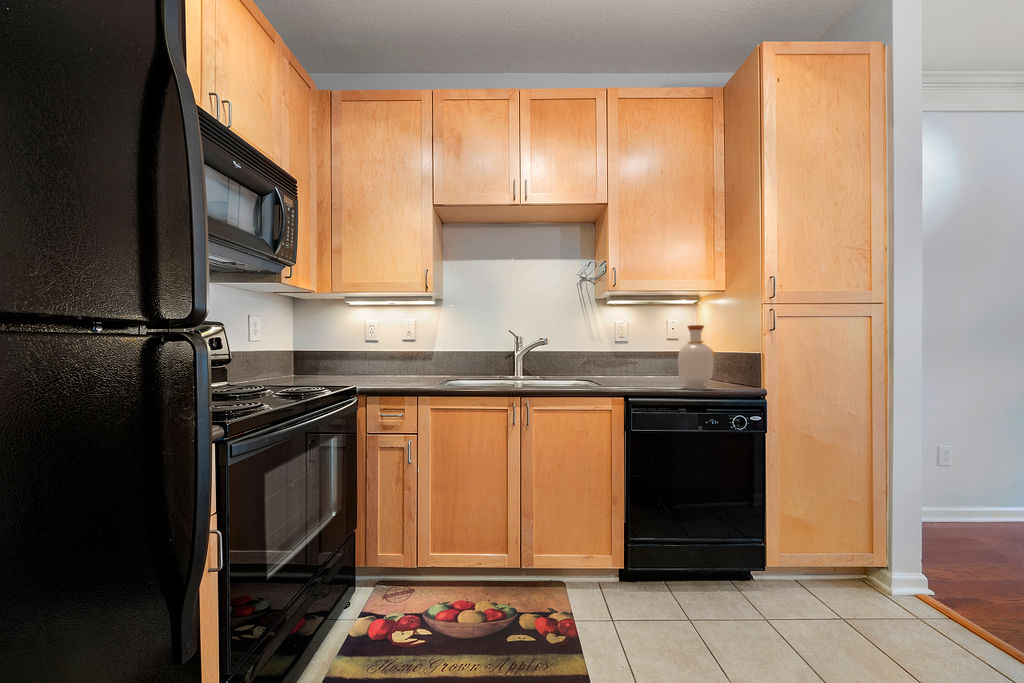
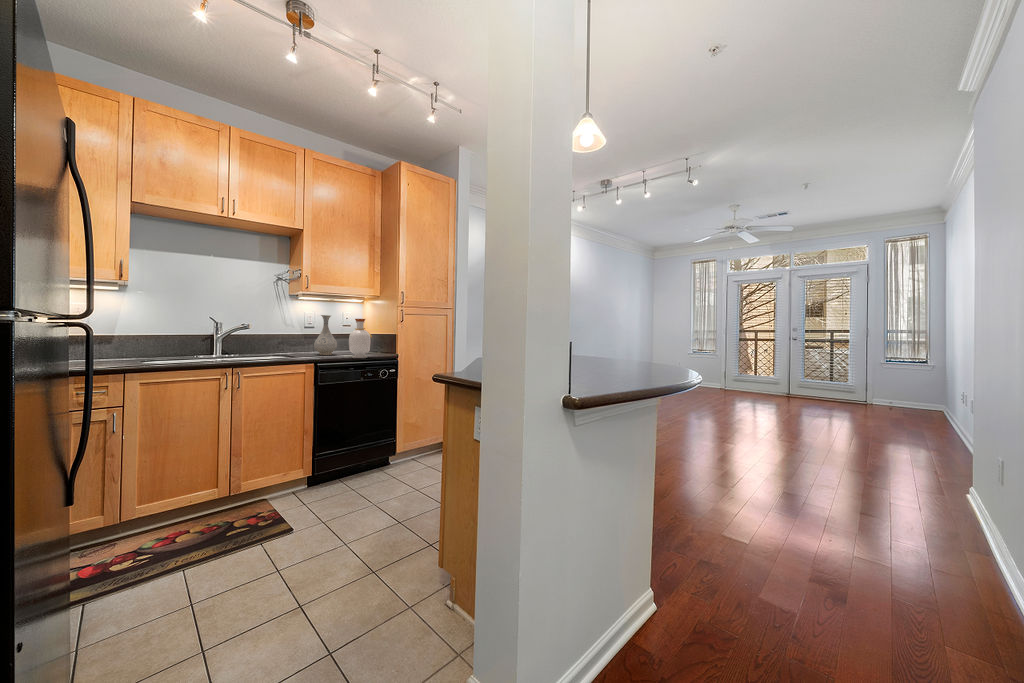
vase: none [628,324,661,383] -> present [314,315,337,355]

